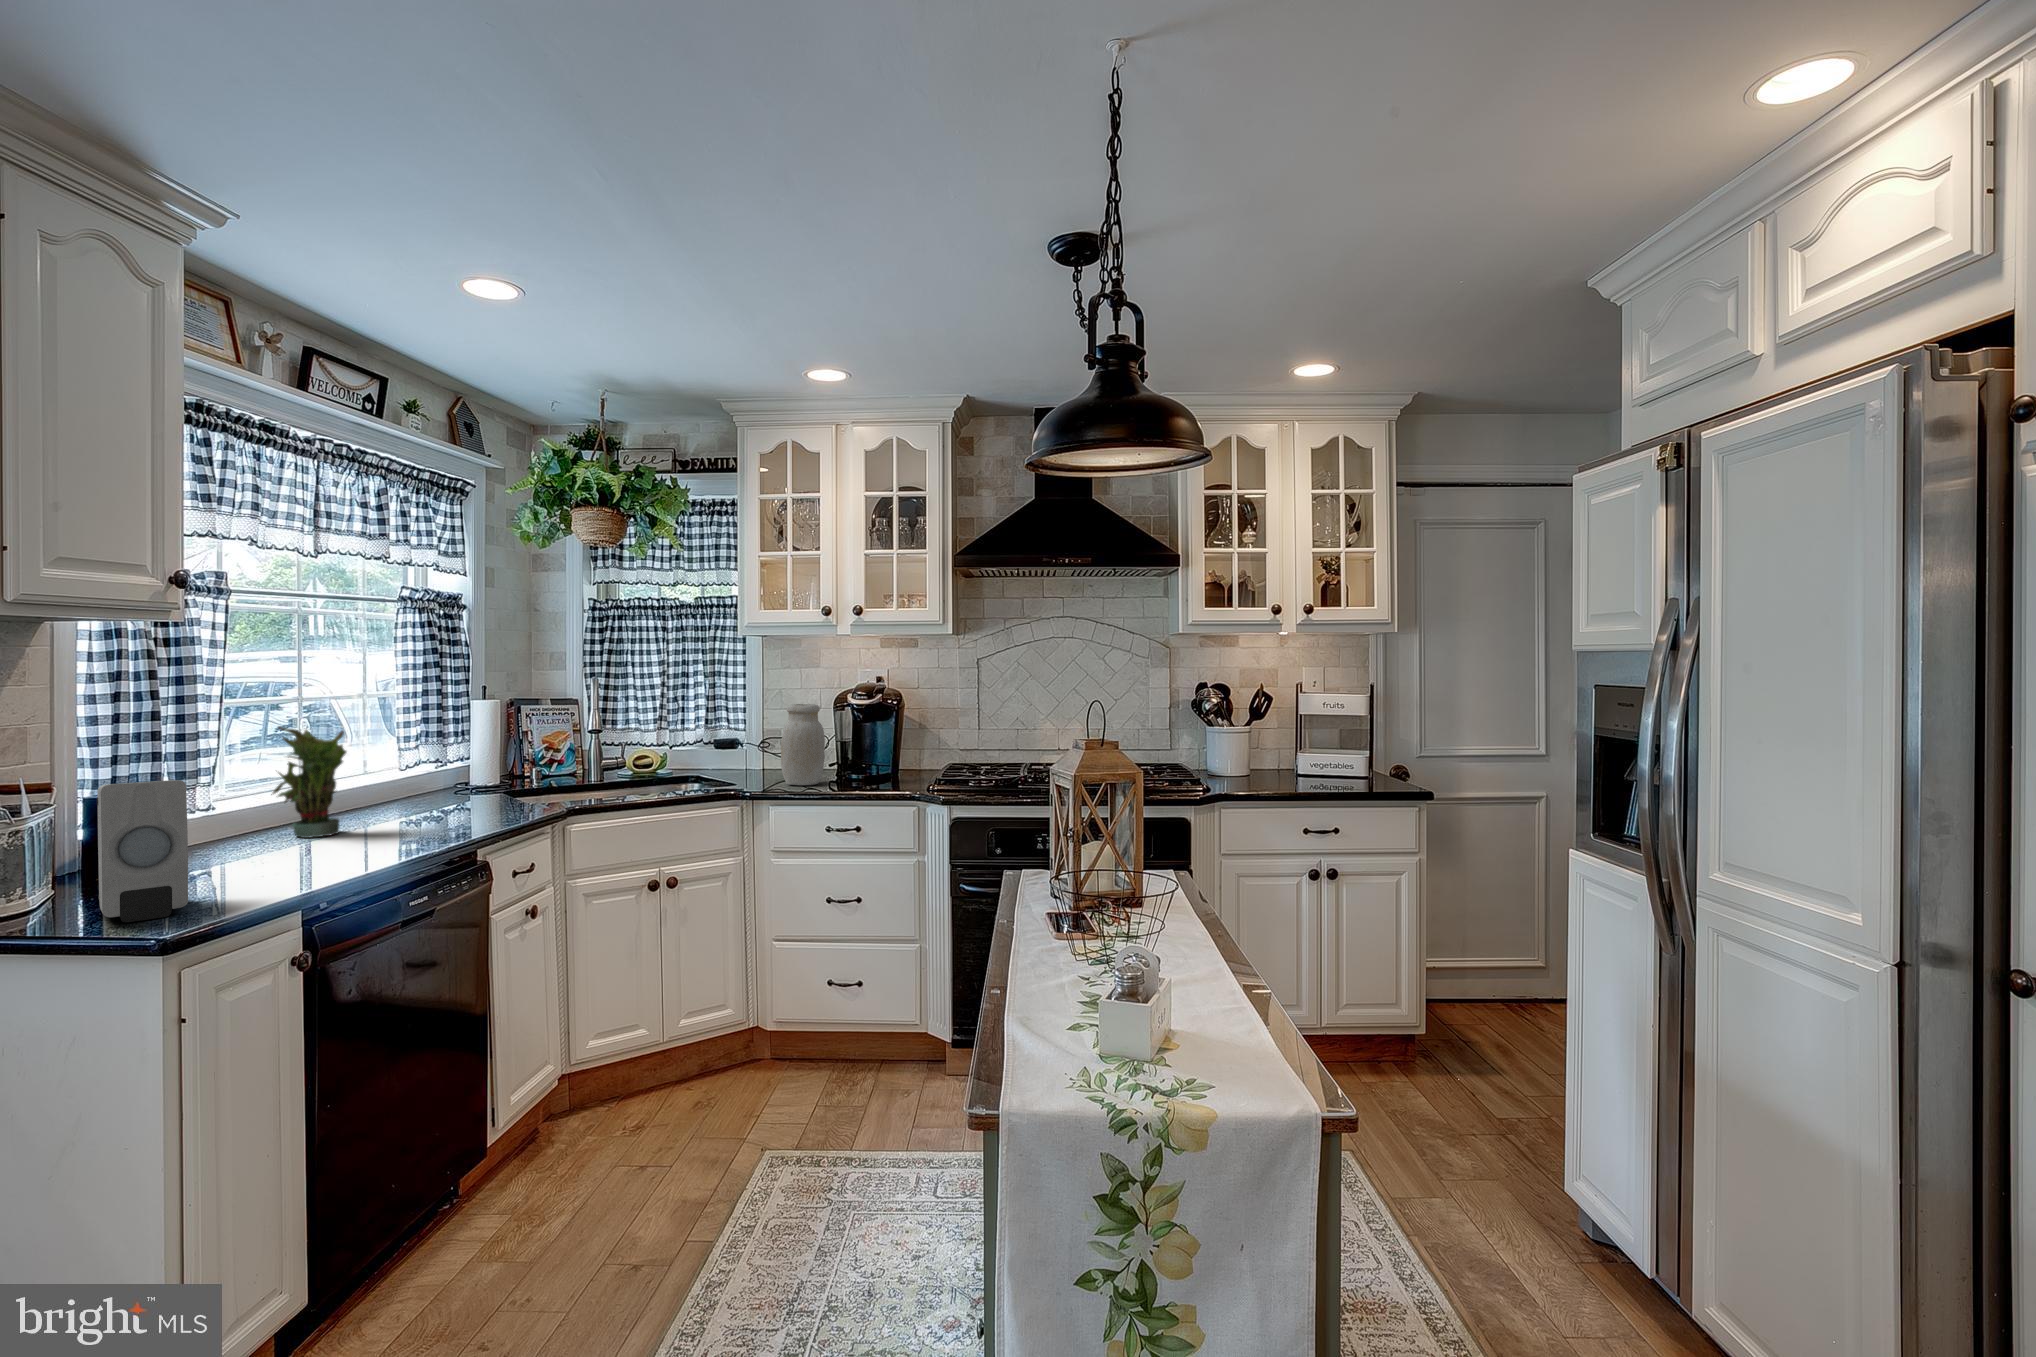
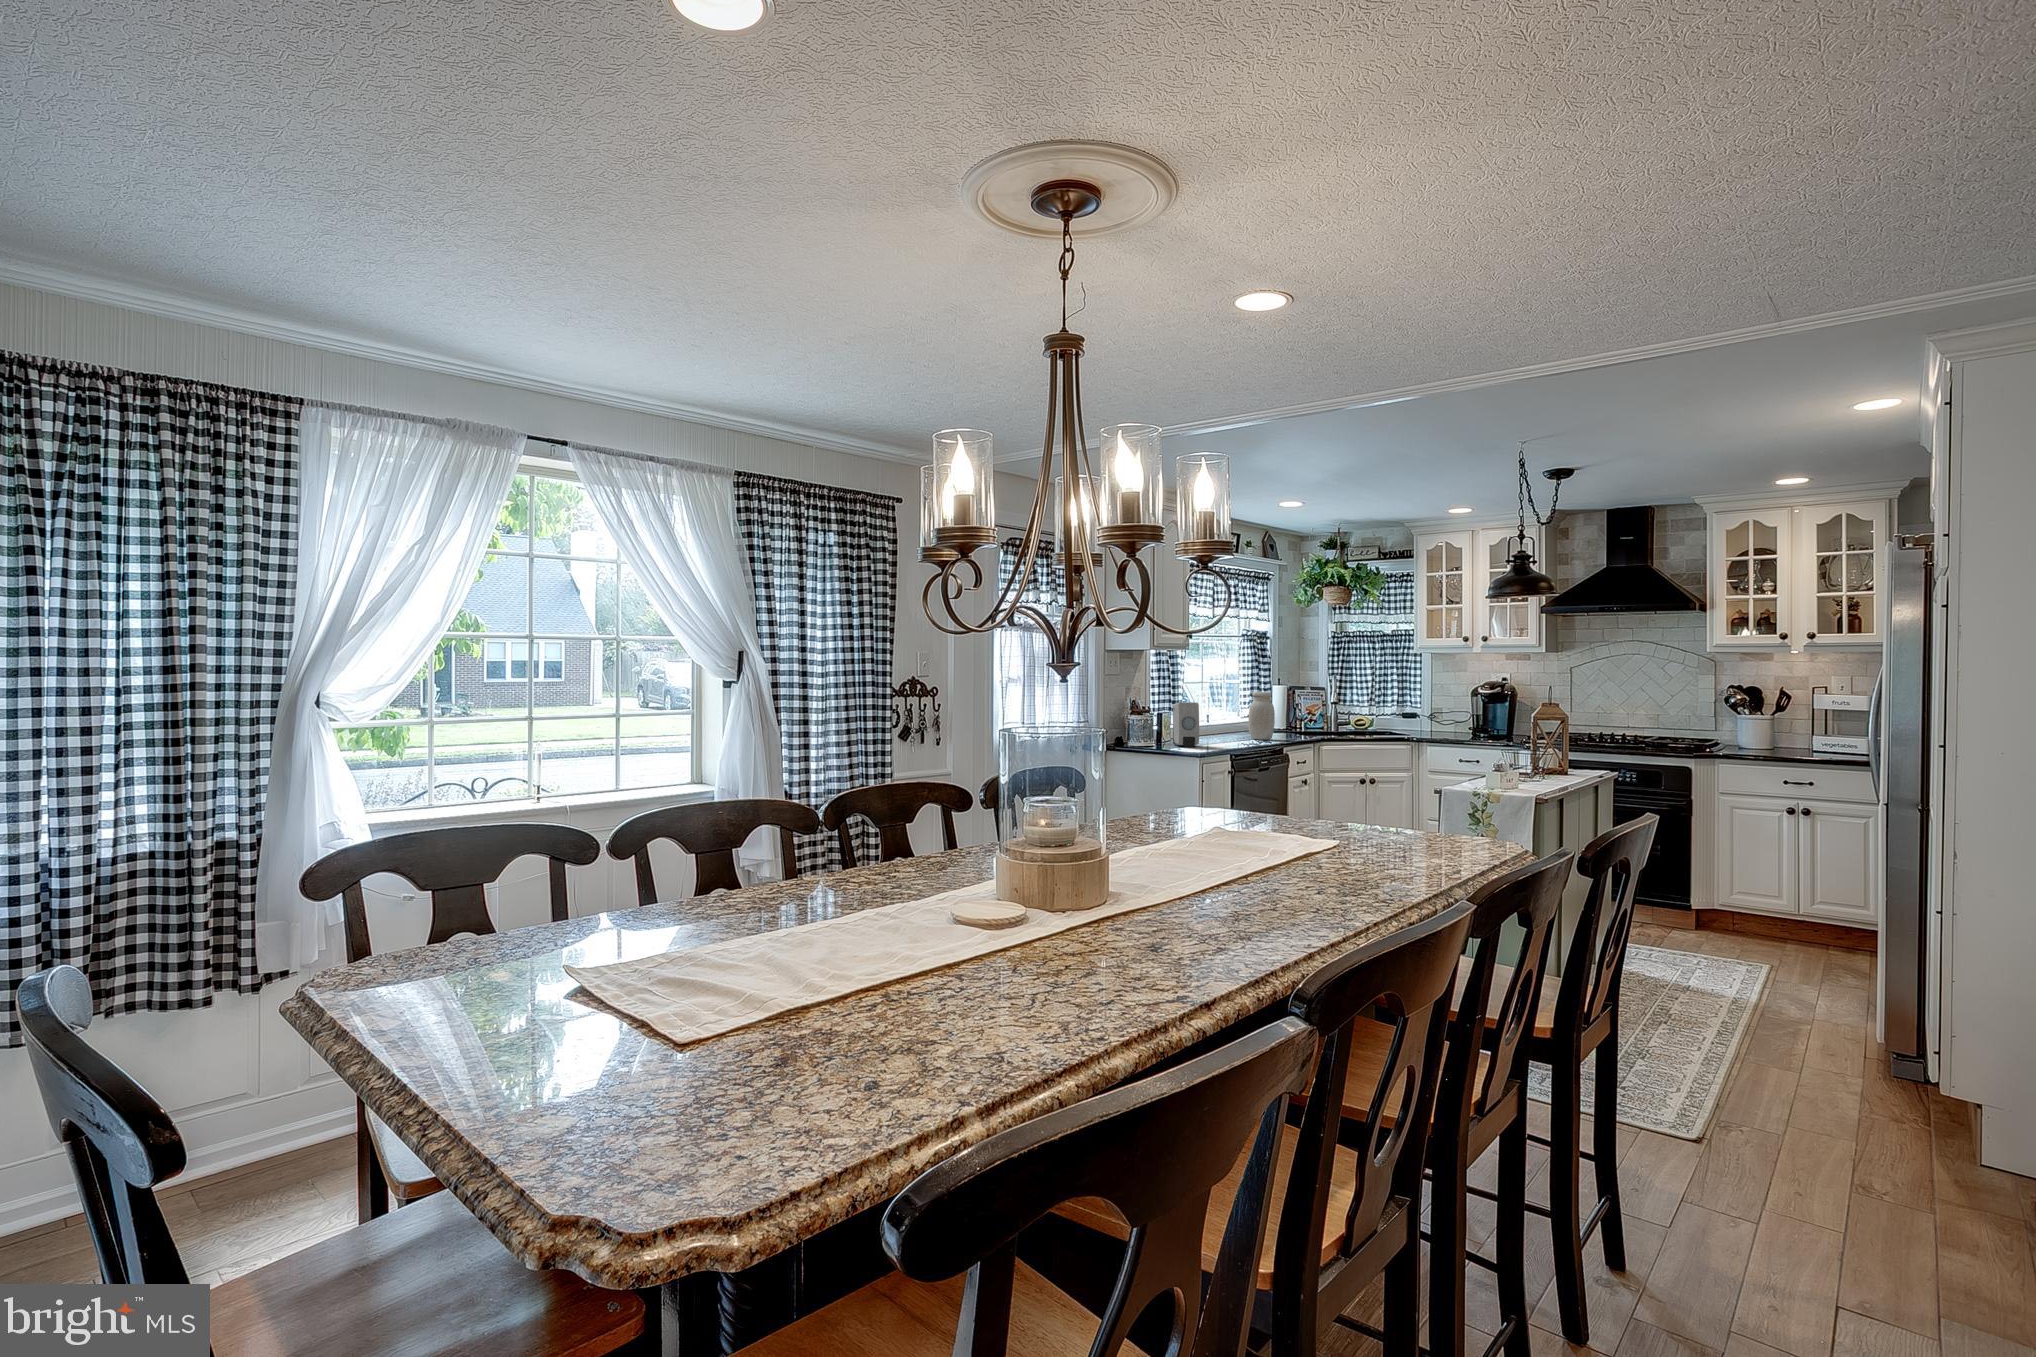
jar: present [781,704,825,785] -> present [1249,692,1275,740]
potted plant: present [271,727,346,838] -> none [1203,691,1231,738]

